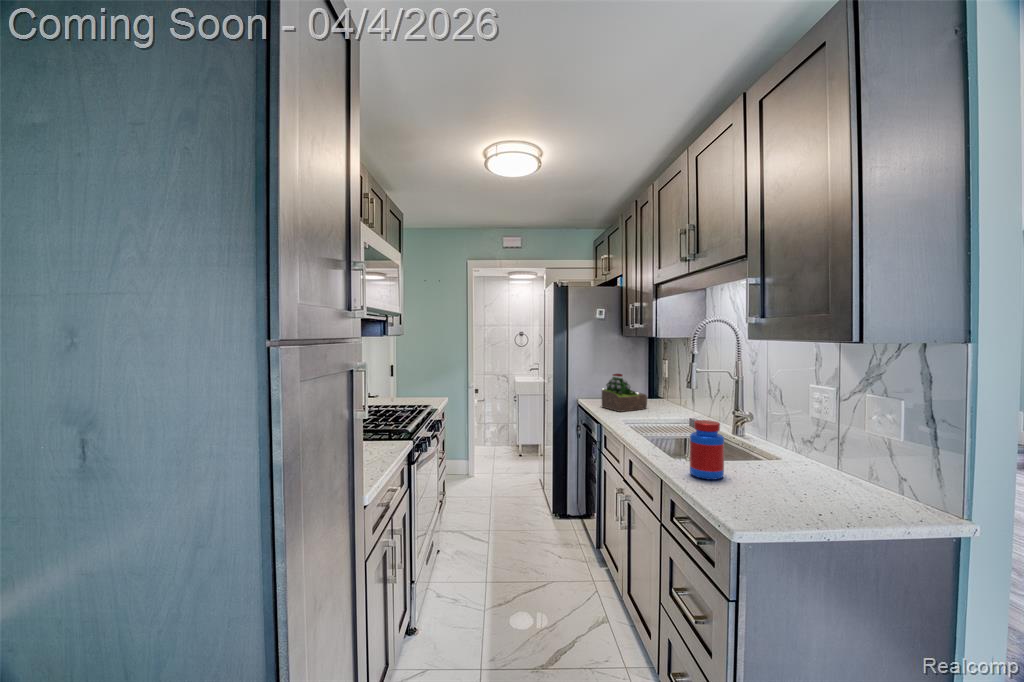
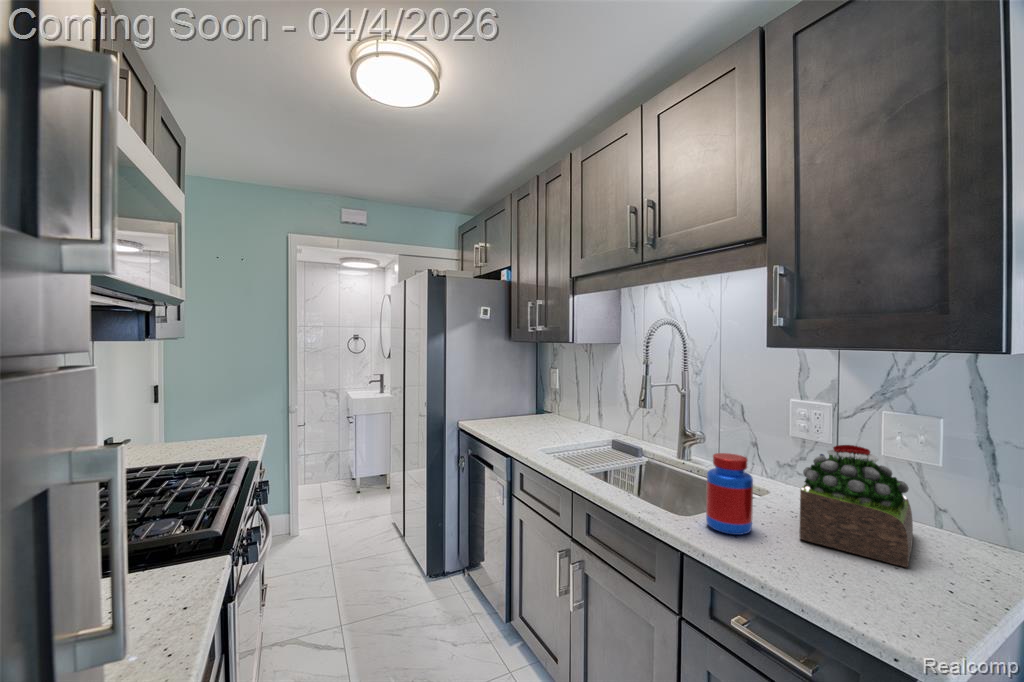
succulent plant: present [602,374,647,412] -> present [799,445,913,568]

